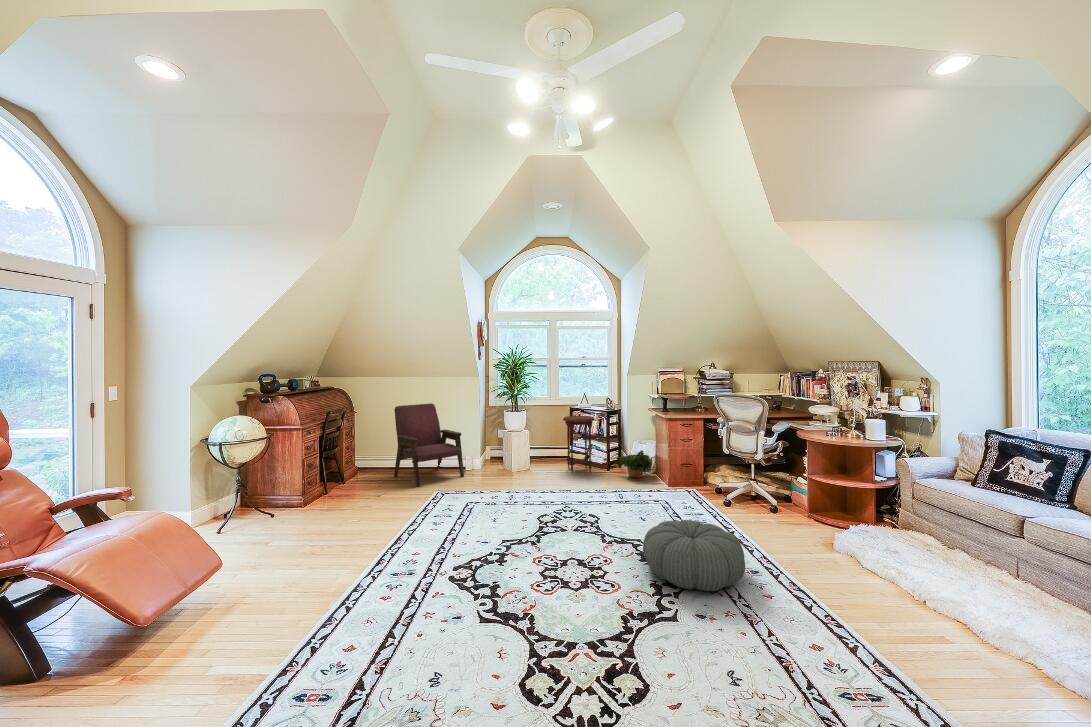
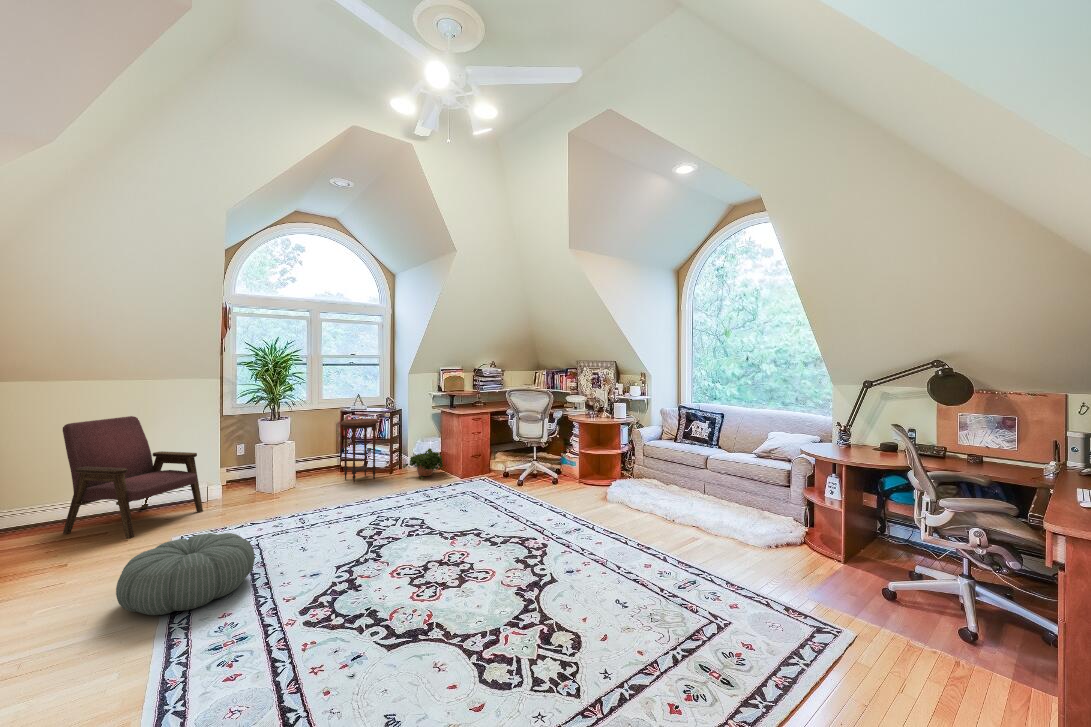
pouf: present [643,520,745,591] -> present [116,533,255,615]

